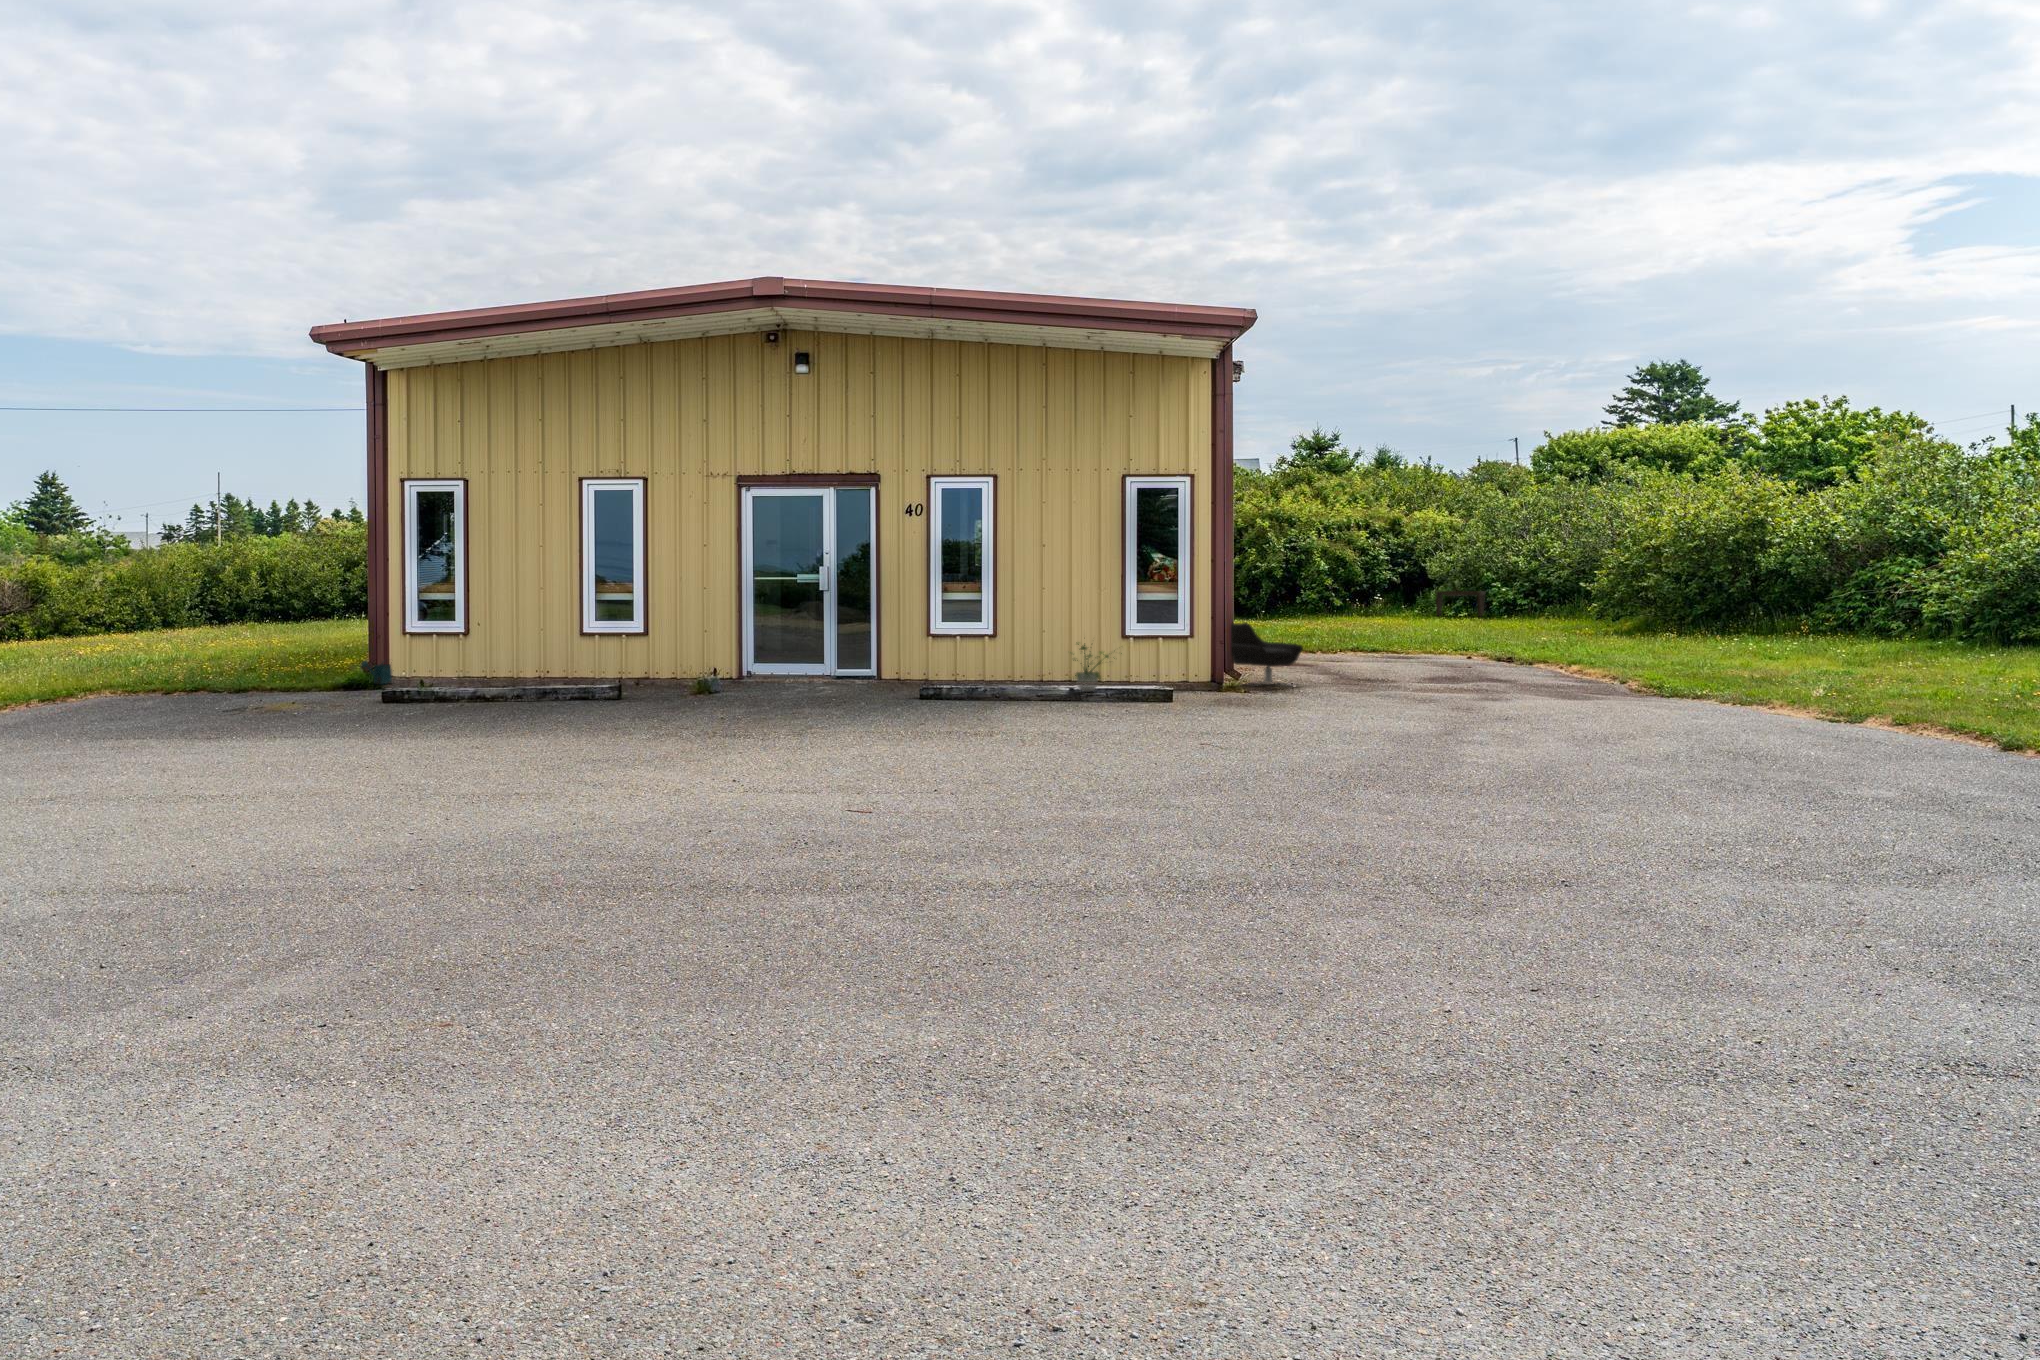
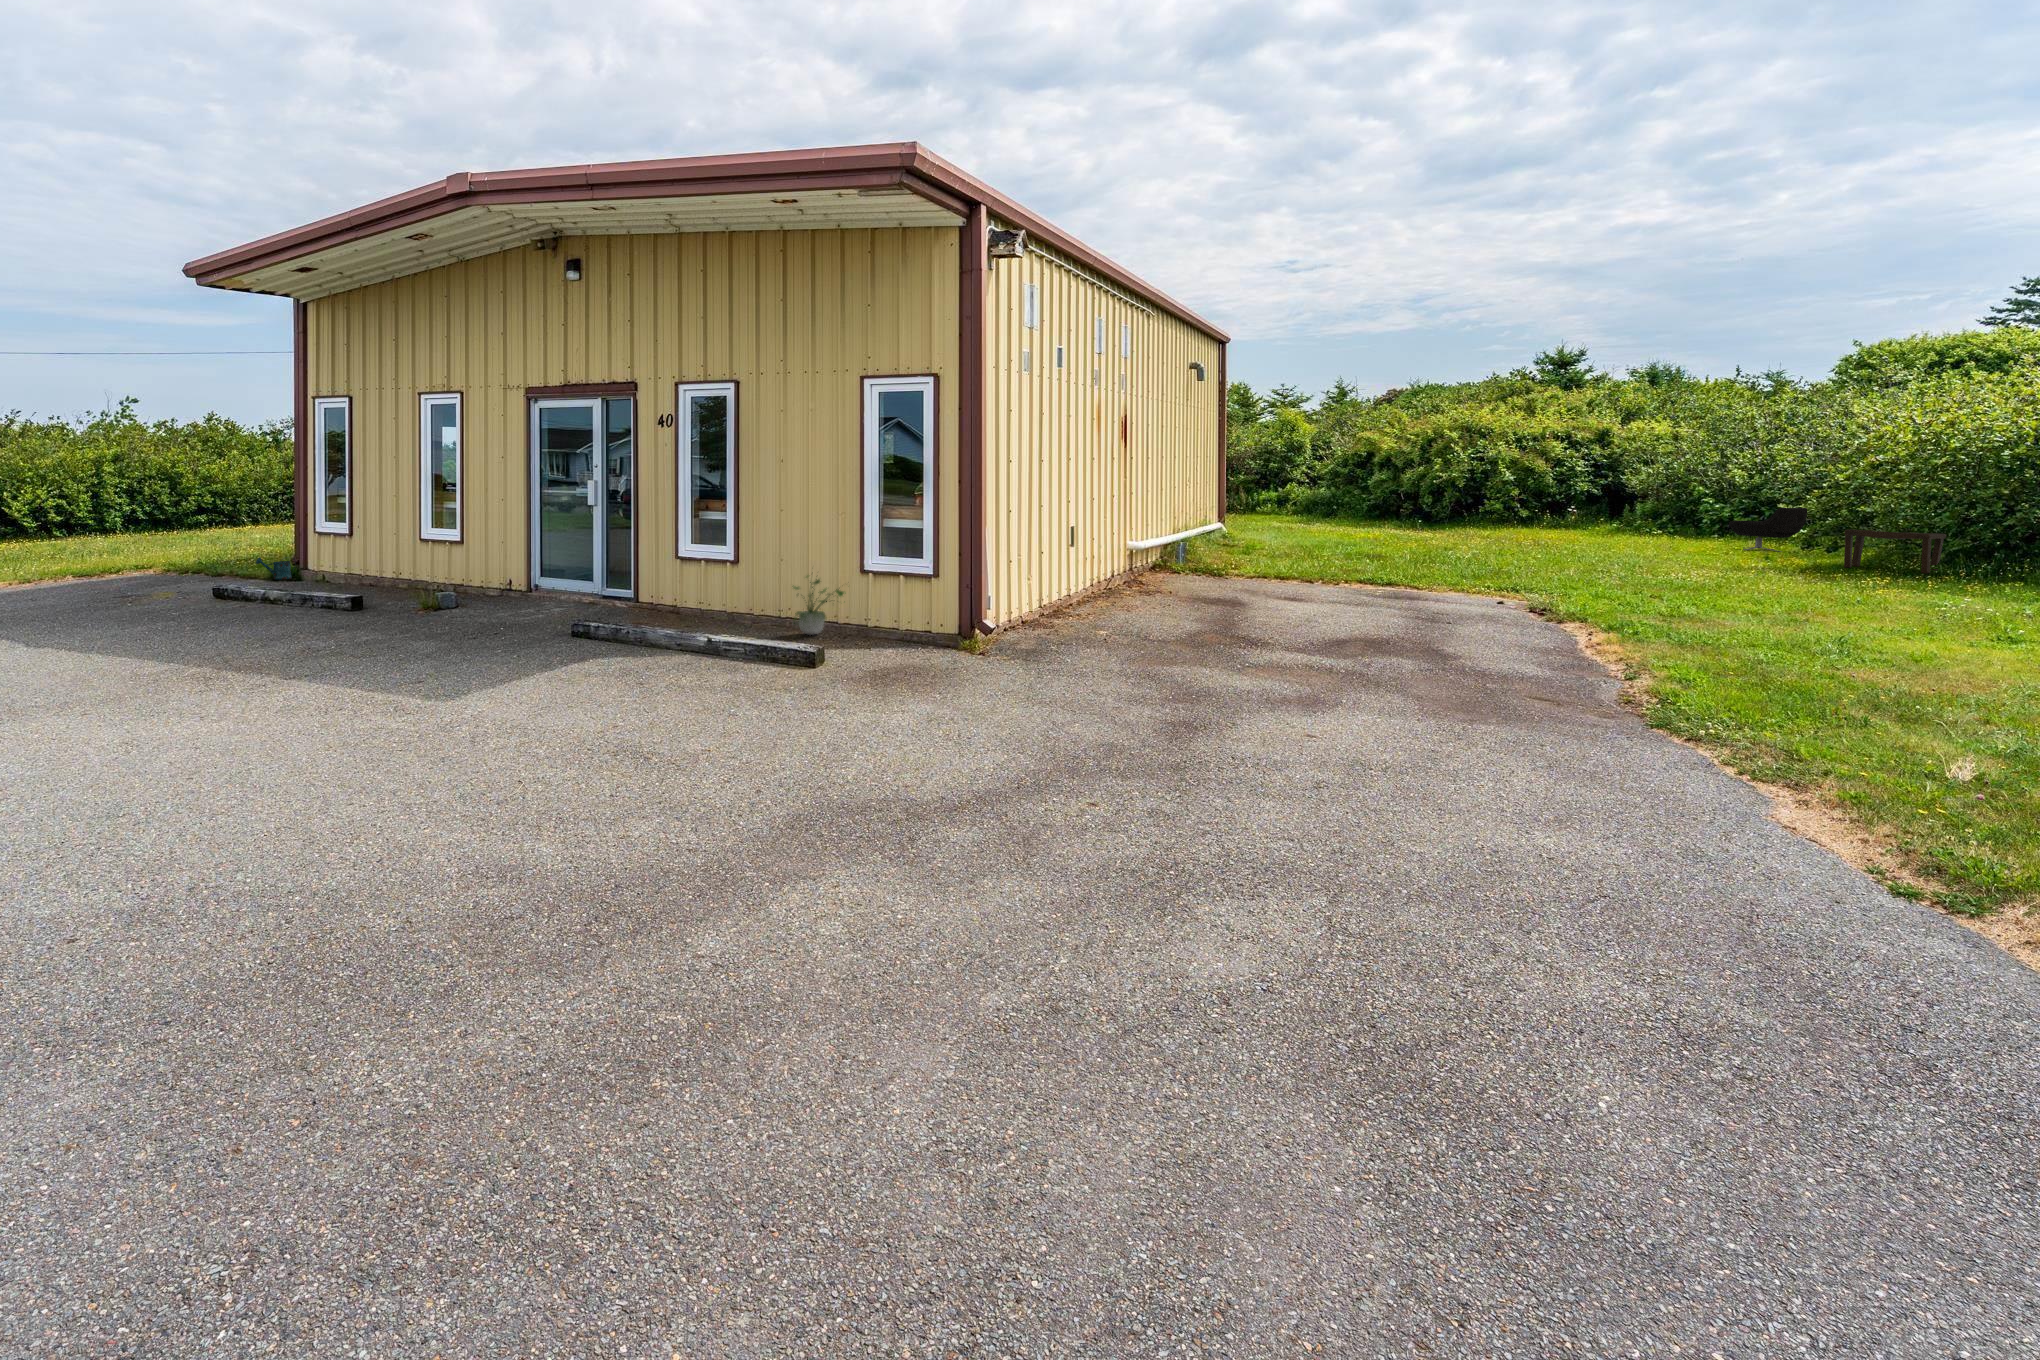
bench: present [1435,591,1485,616] -> present [1844,529,1946,573]
lounge chair: present [1231,622,1303,684] -> present [1729,508,1807,551]

